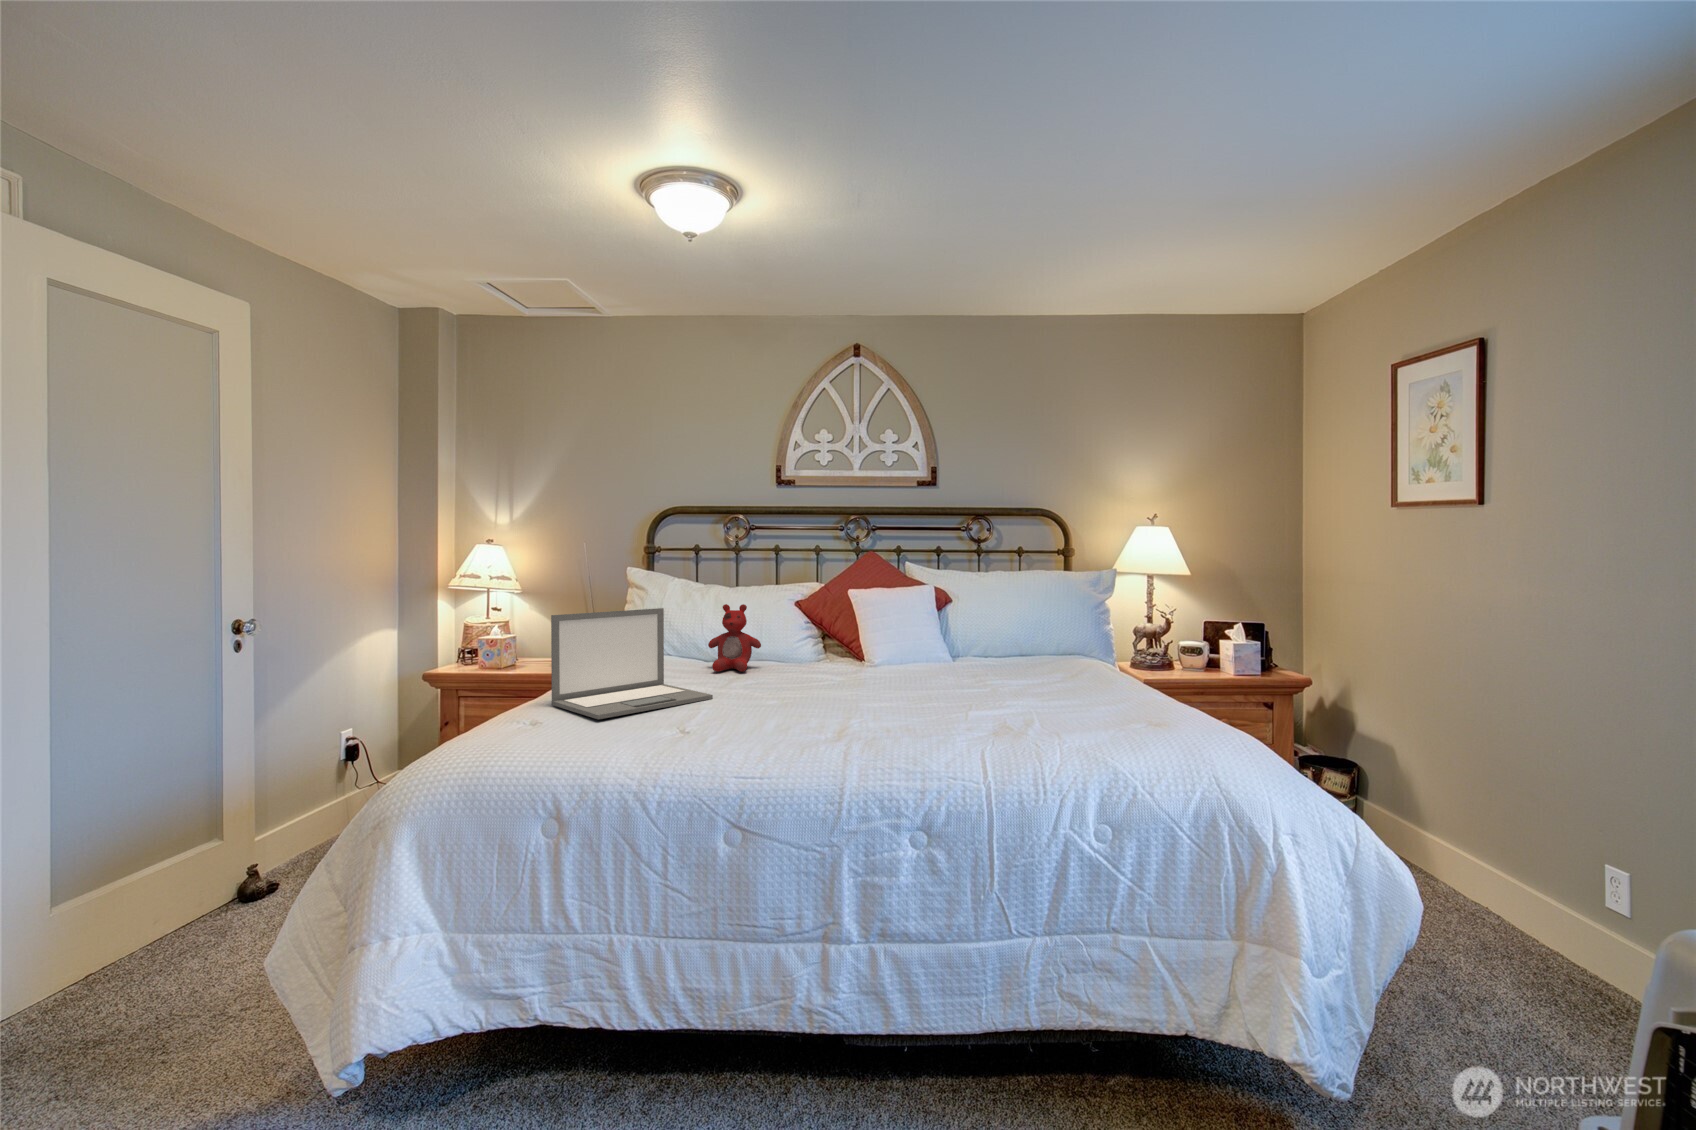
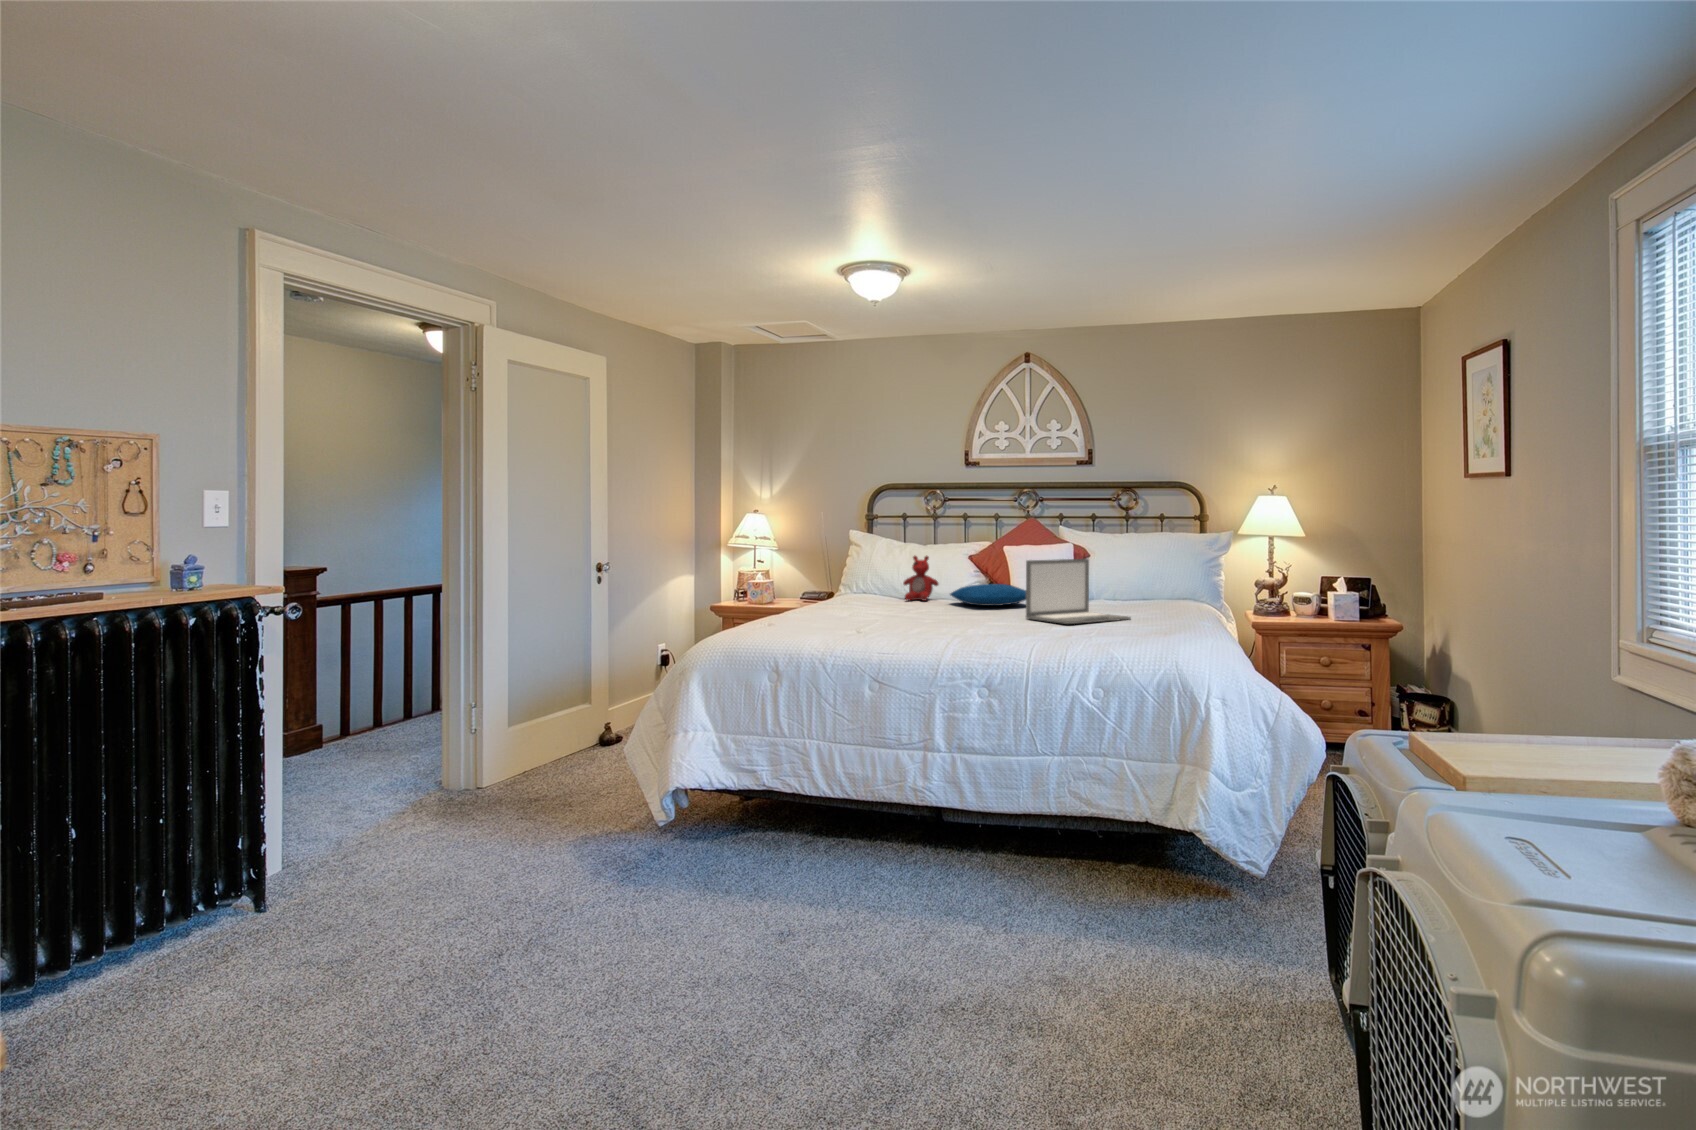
laptop: present [551,608,713,719] -> present [1026,559,1131,624]
pillow: none [782,646,906,681] -> present [950,584,1026,606]

